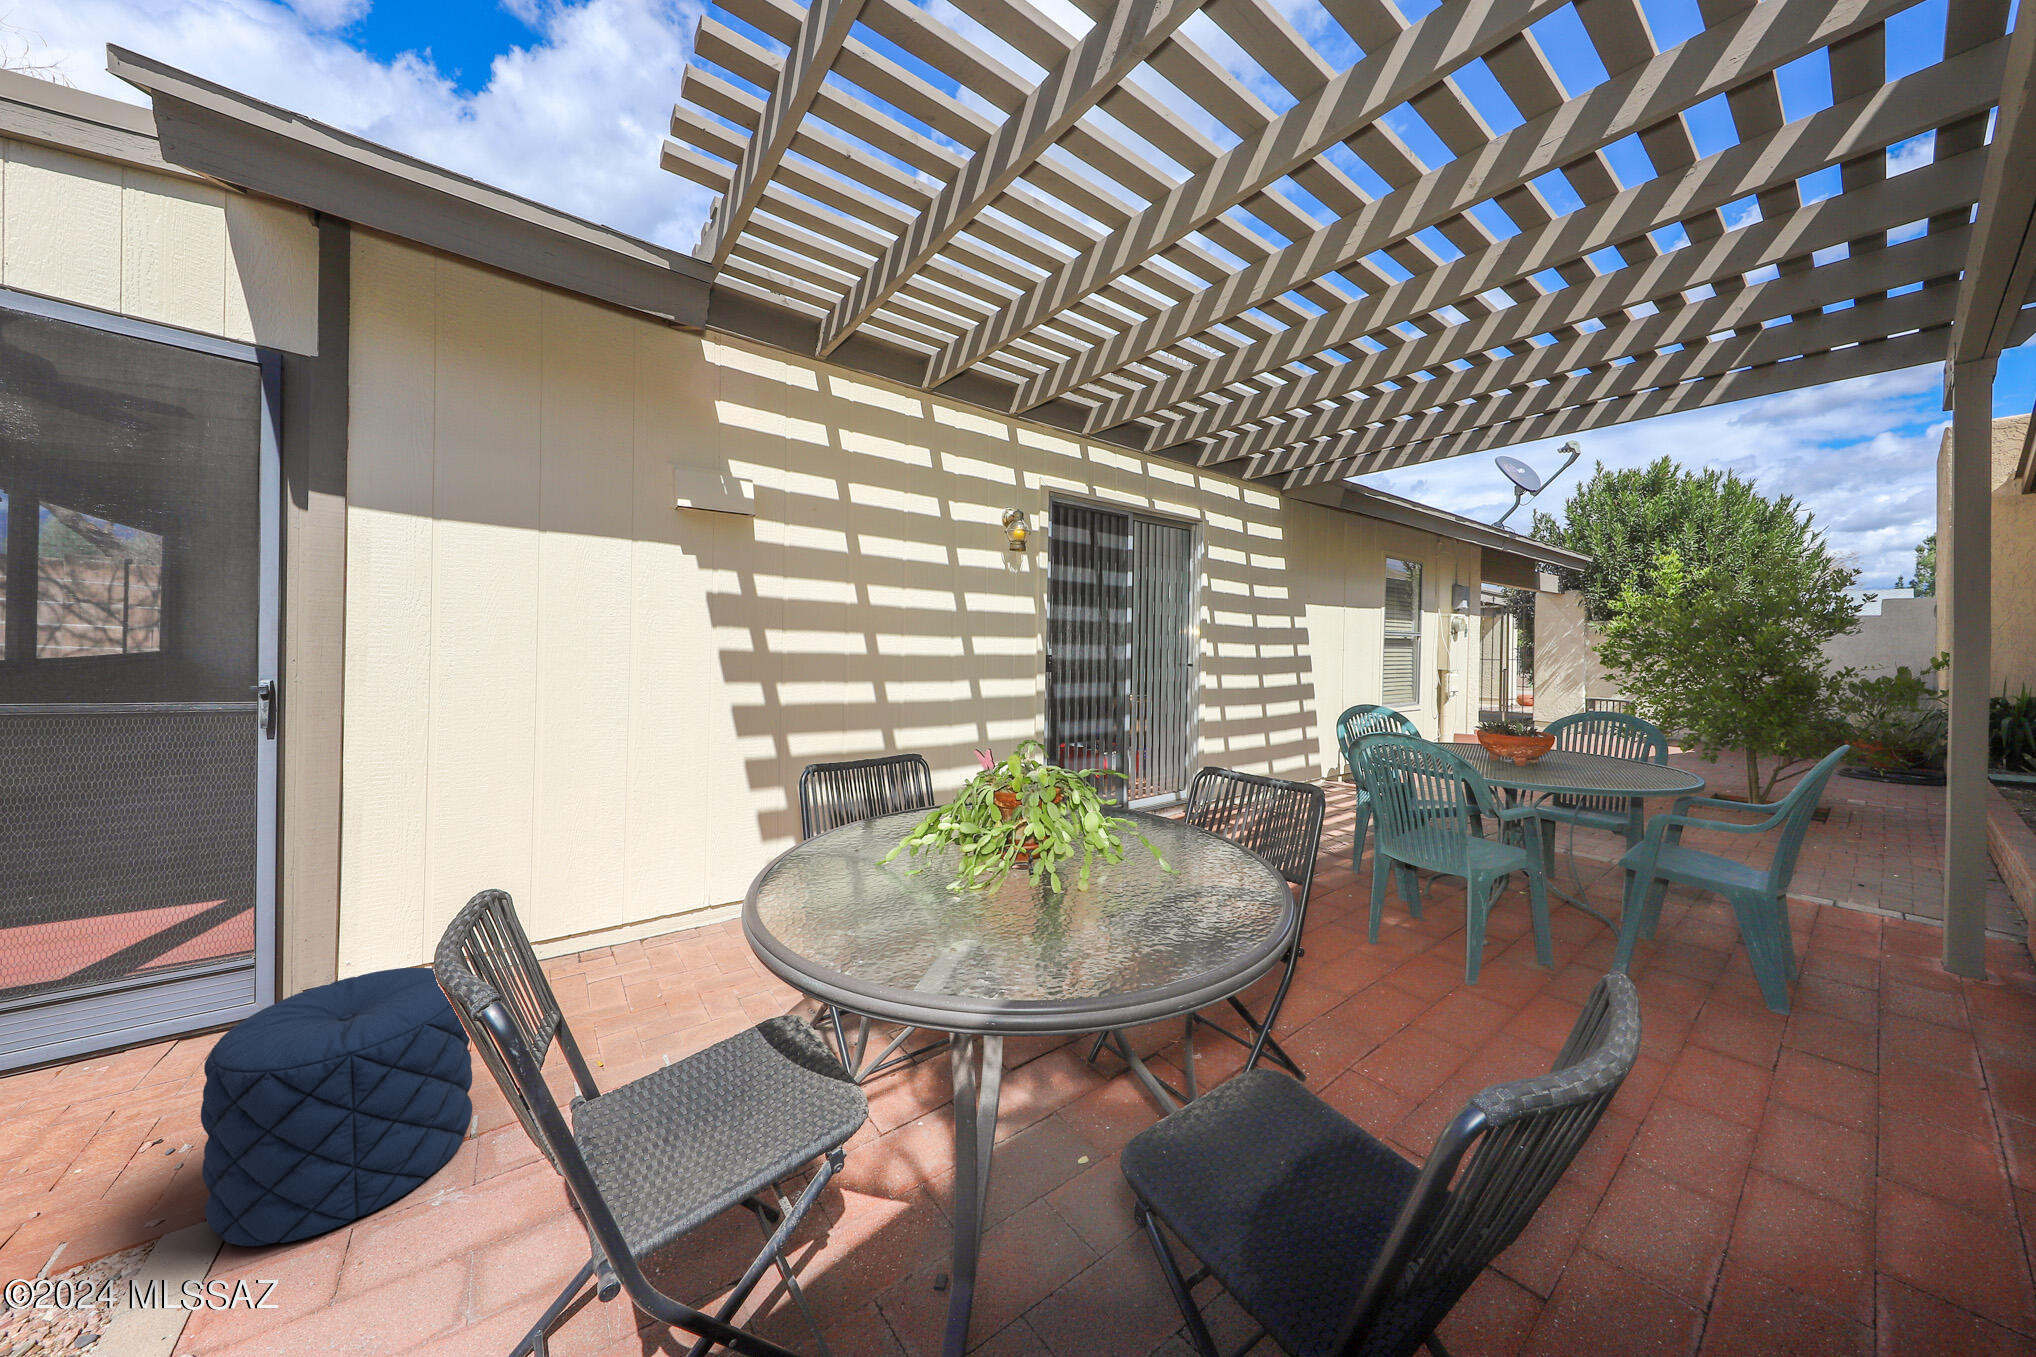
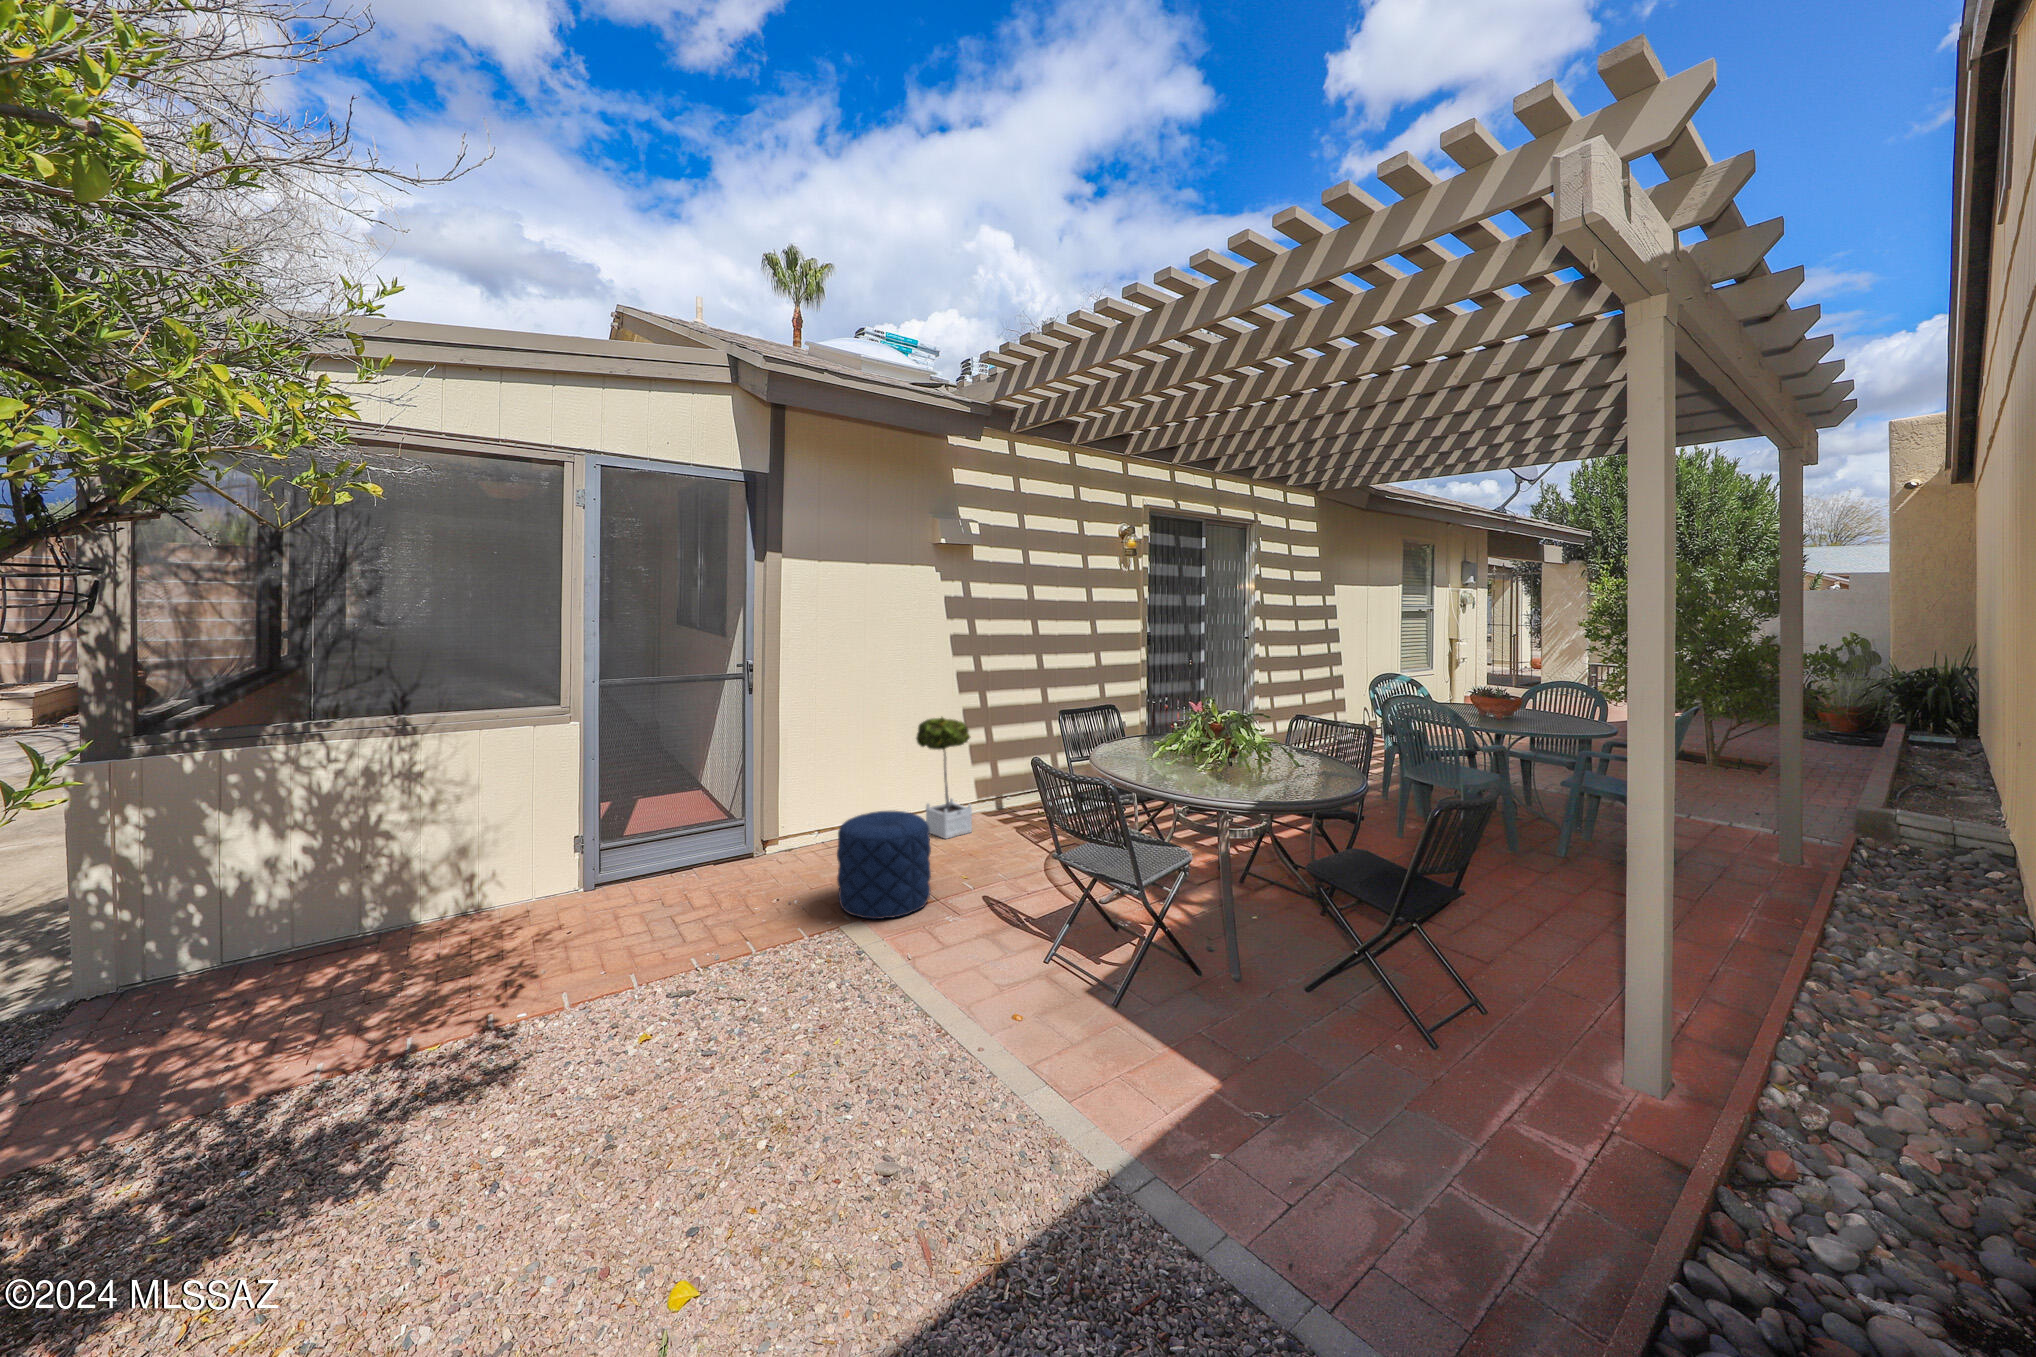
potted tree: none [626,773,721,970] -> present [916,717,972,839]

